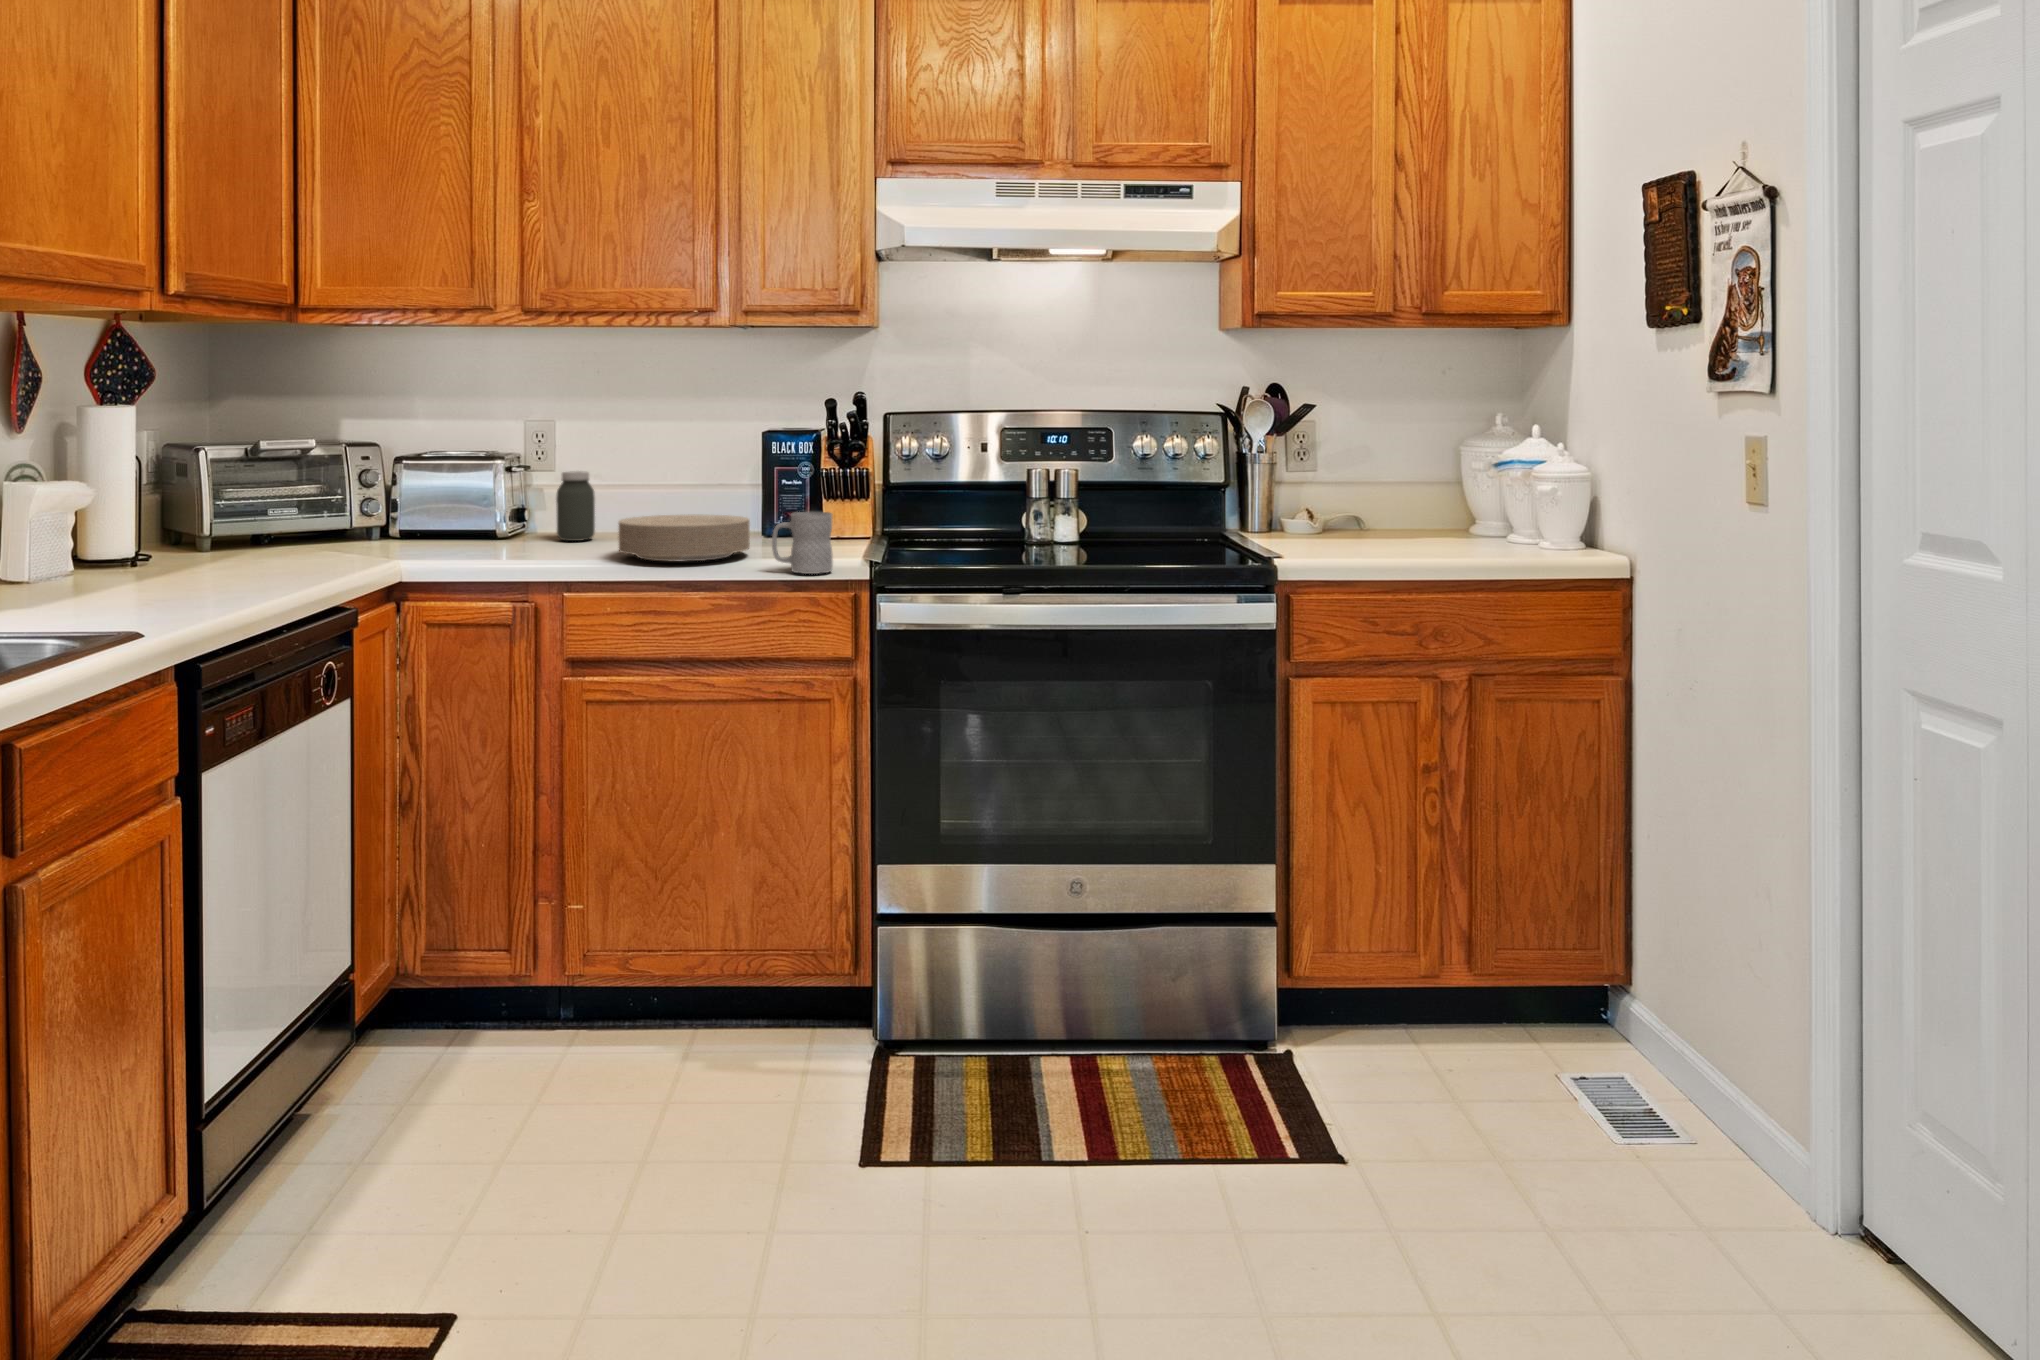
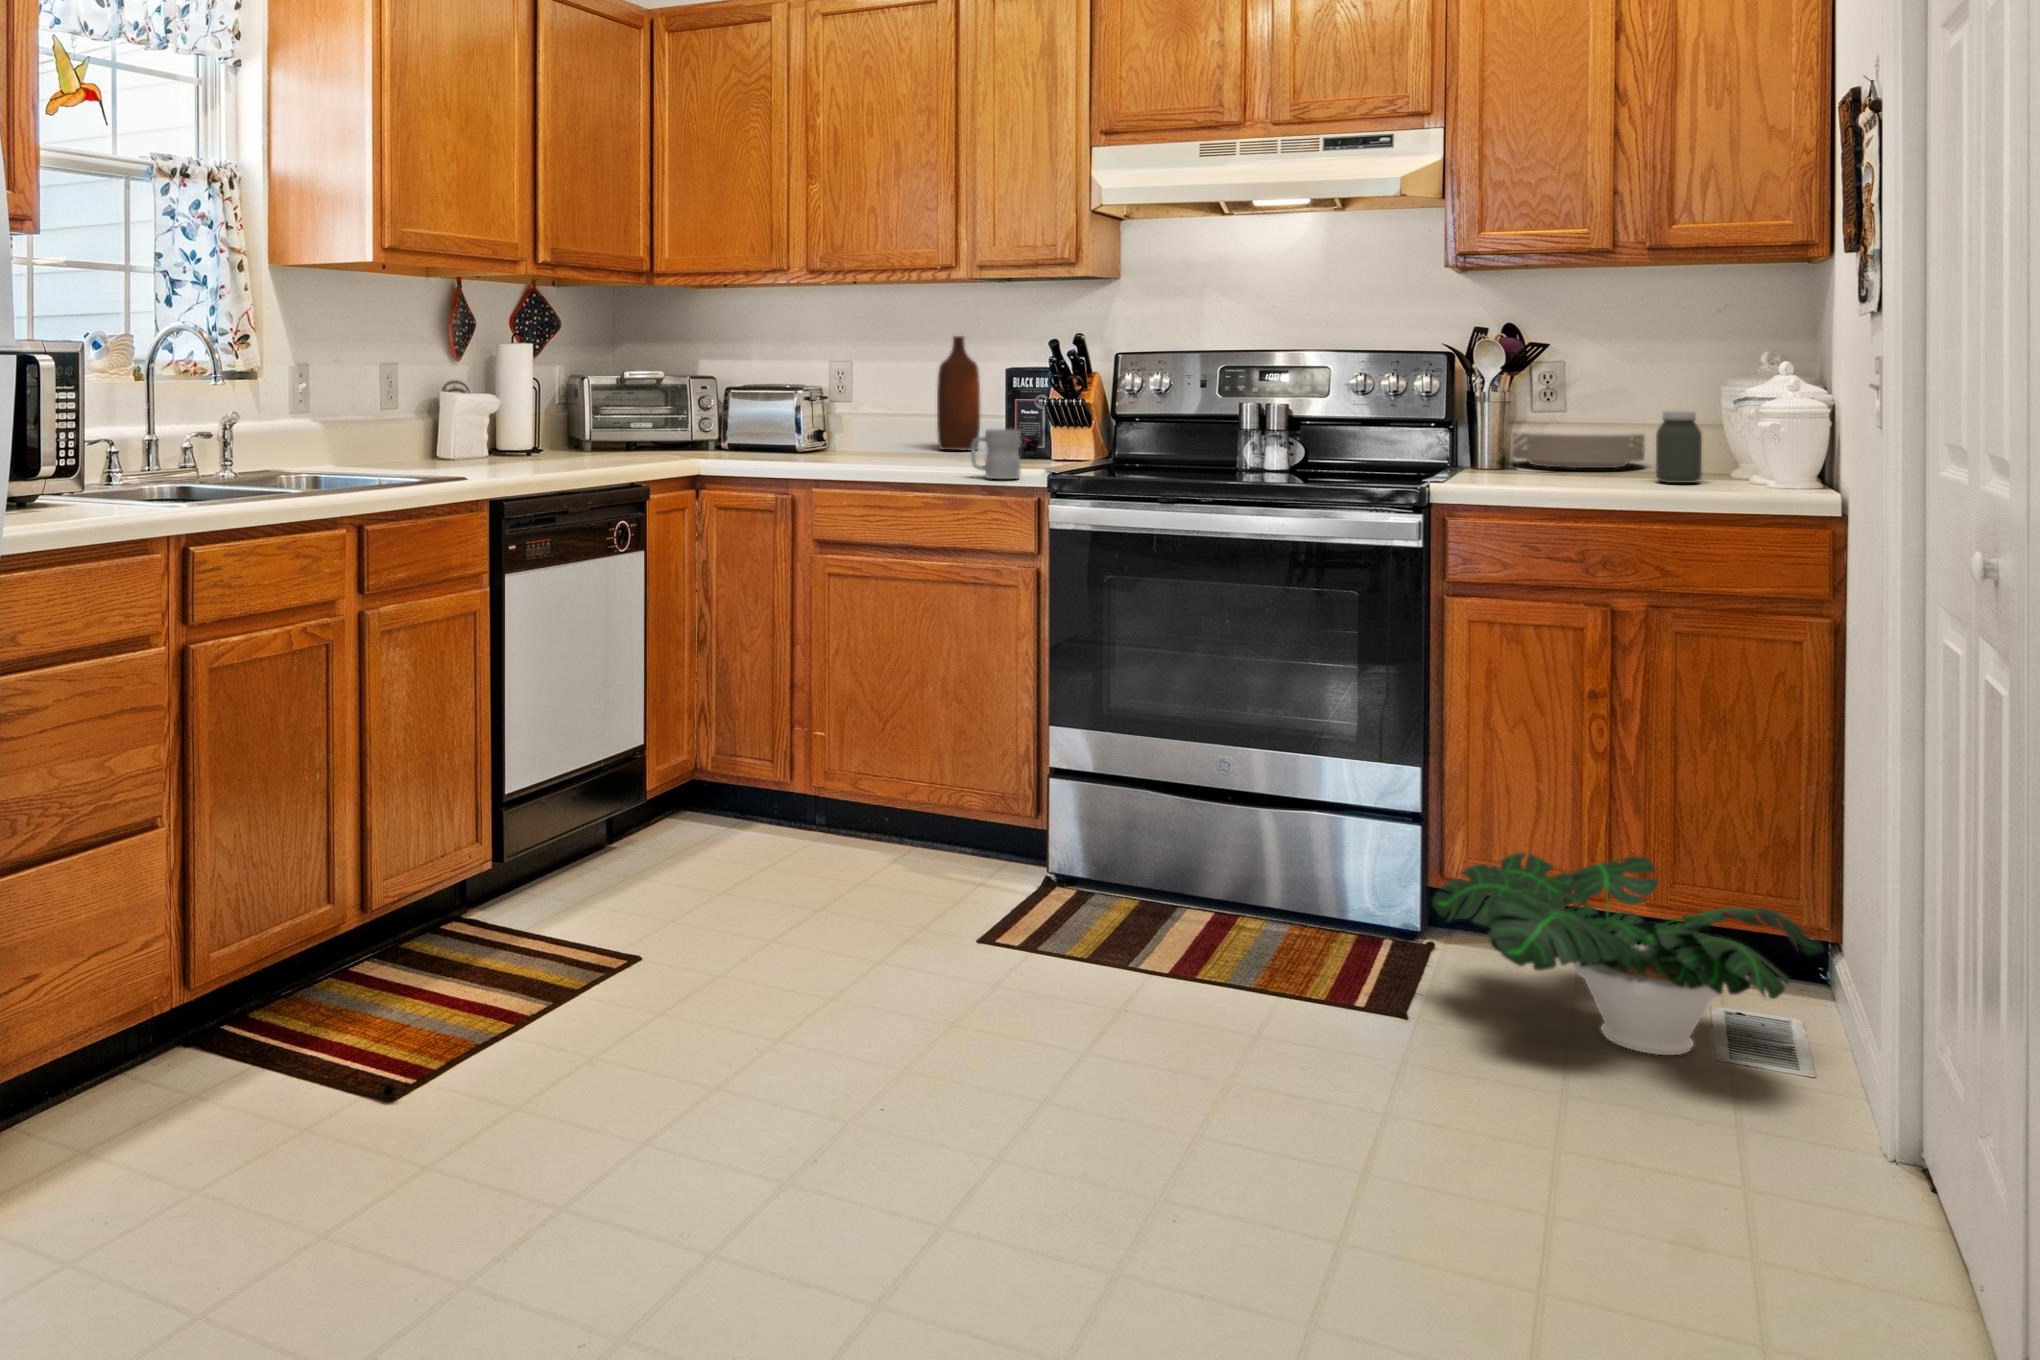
bottle: none [665,390,717,527] -> present [937,336,980,450]
jar: present [556,471,595,541] -> present [1656,411,1702,483]
plate: present [619,514,750,561] -> present [1512,431,1645,468]
potted plant: none [1354,941,1709,1158] -> present [1432,853,1824,1055]

